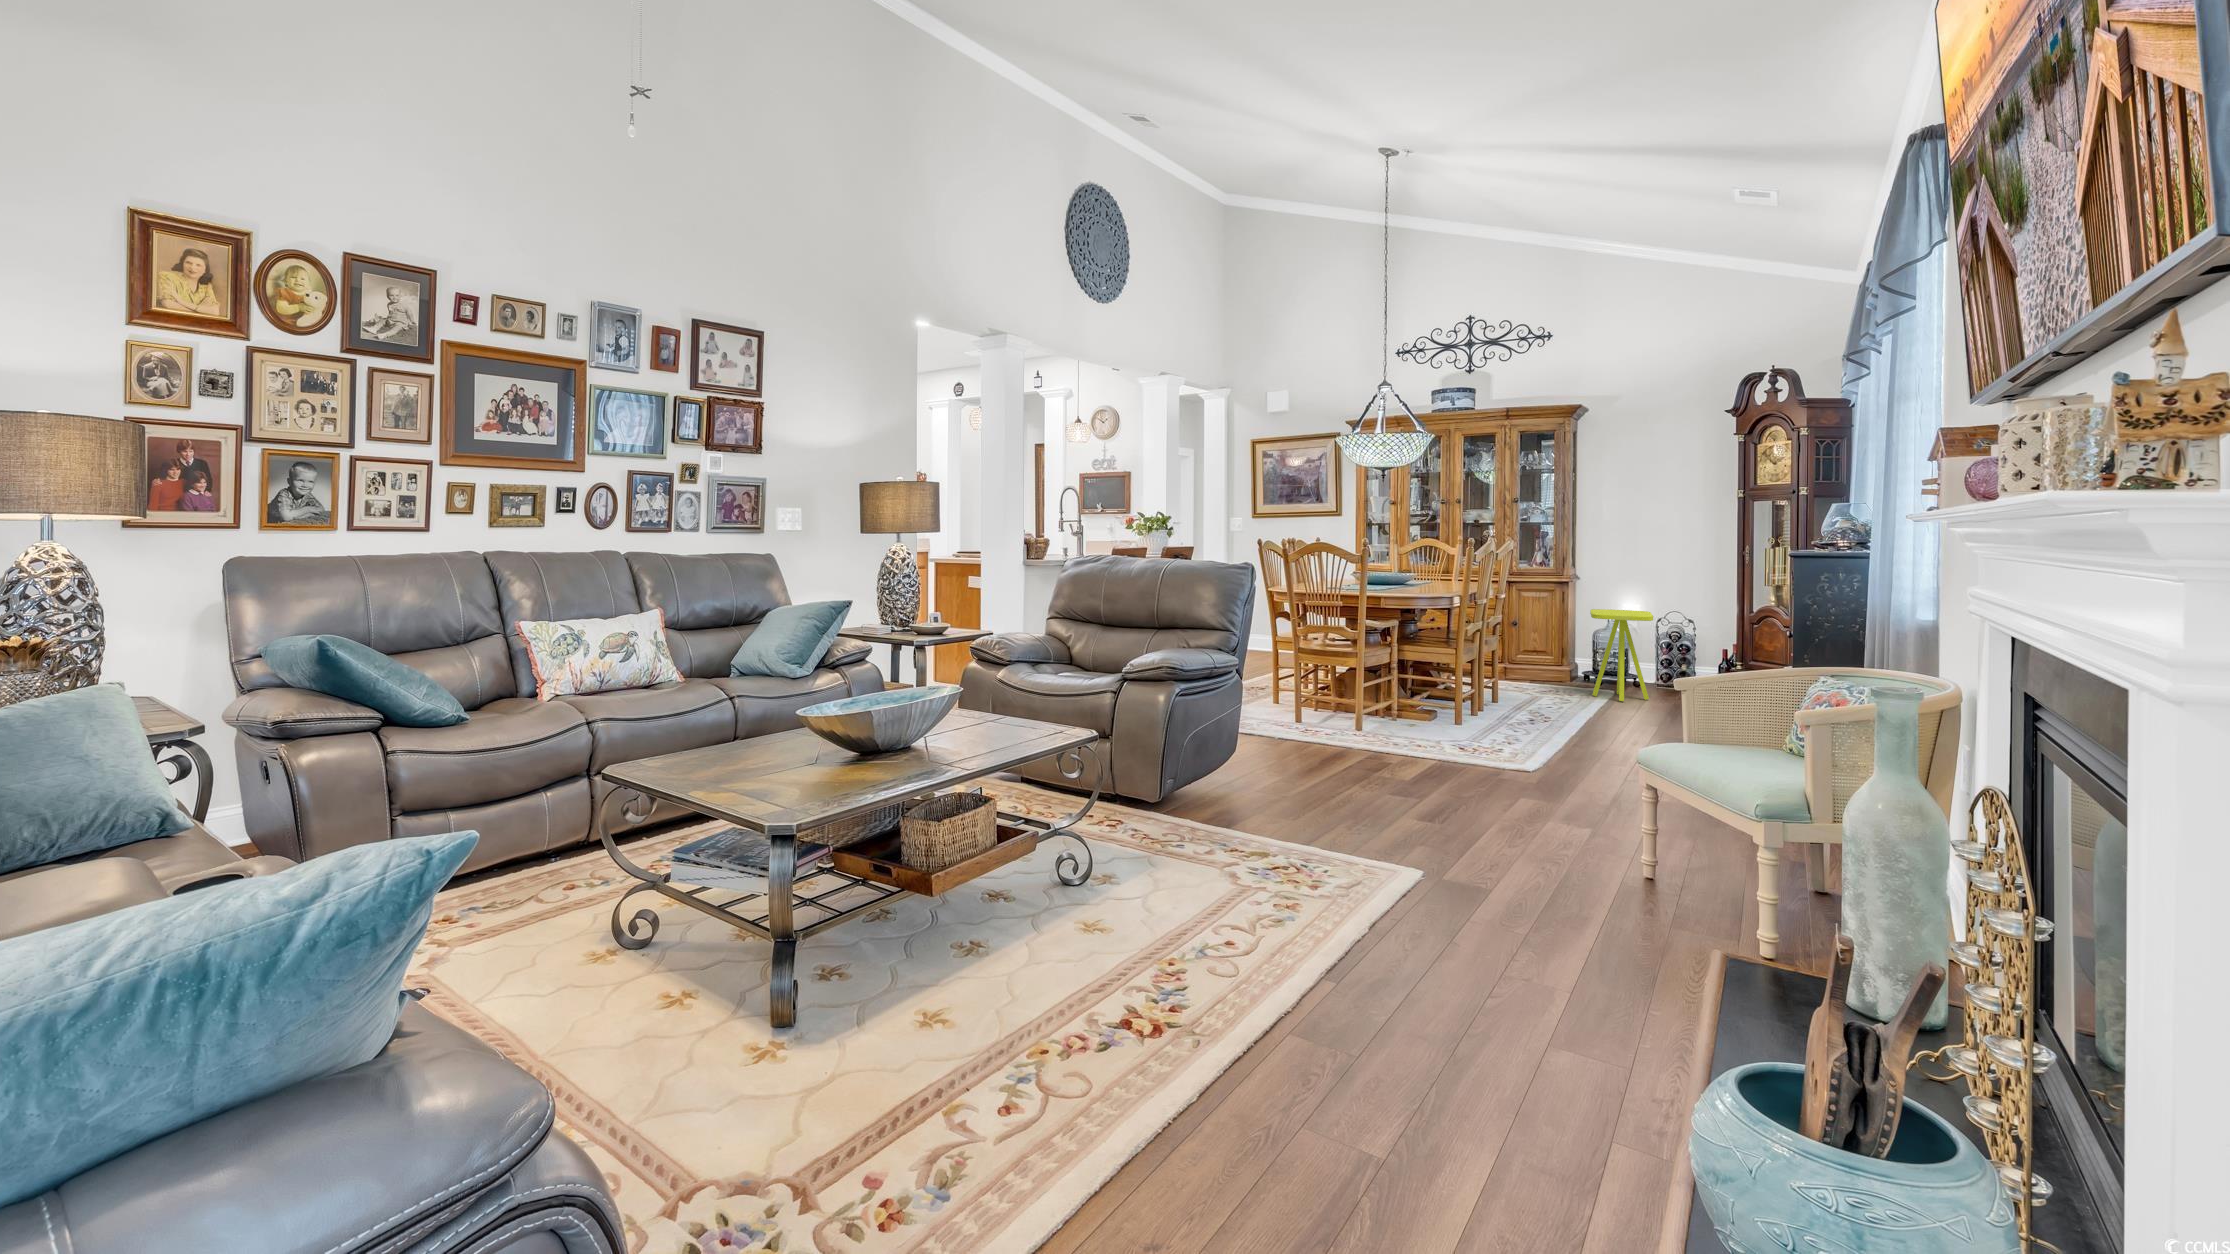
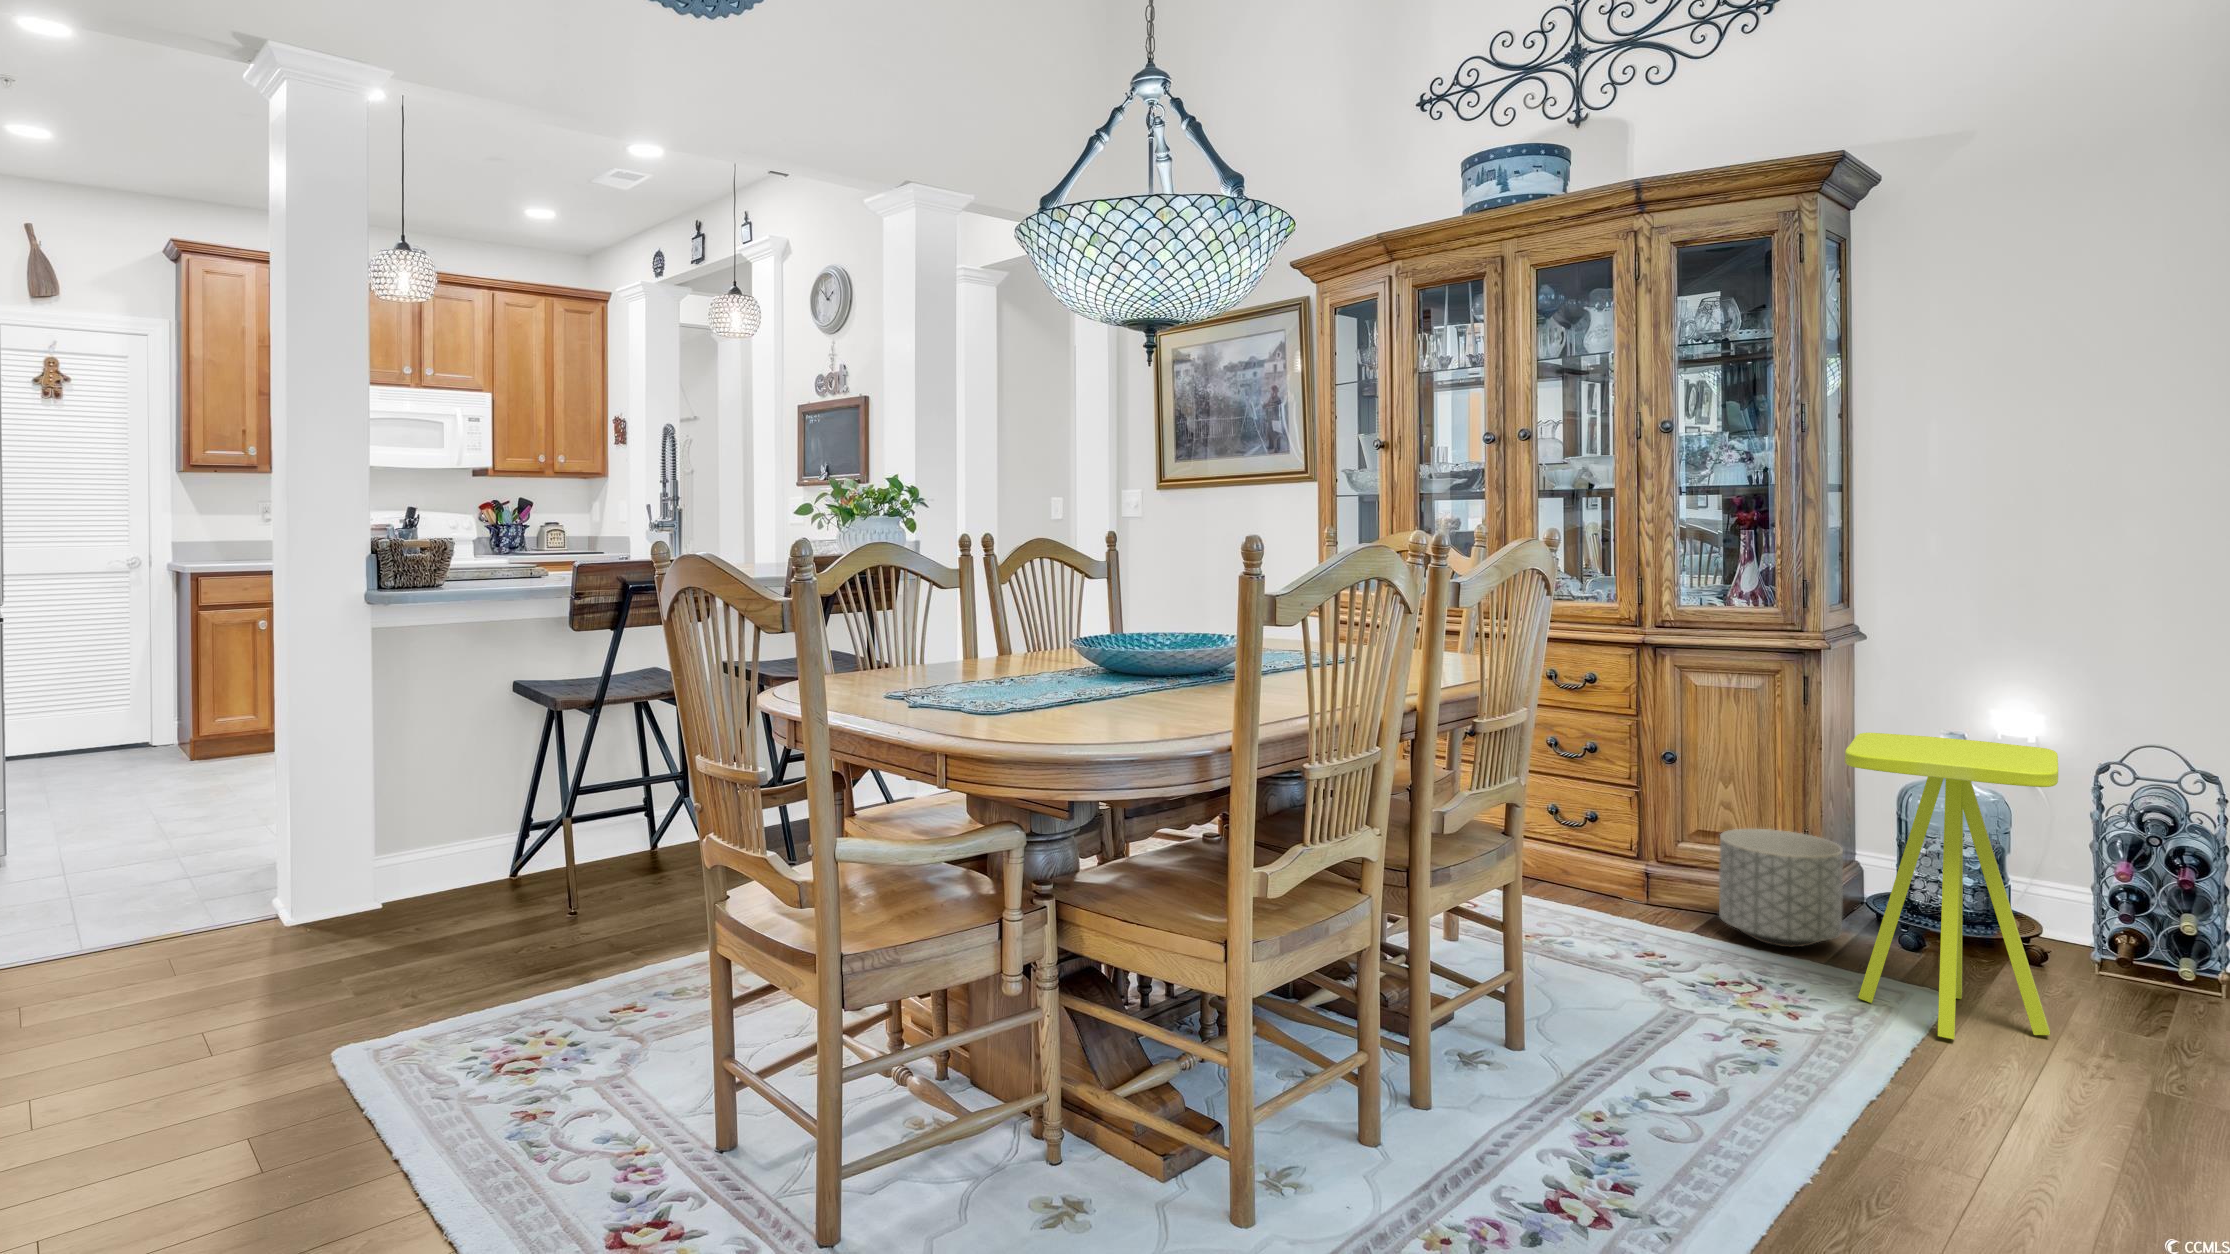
planter: none [1538,648,1581,687] -> present [1719,829,1843,947]

